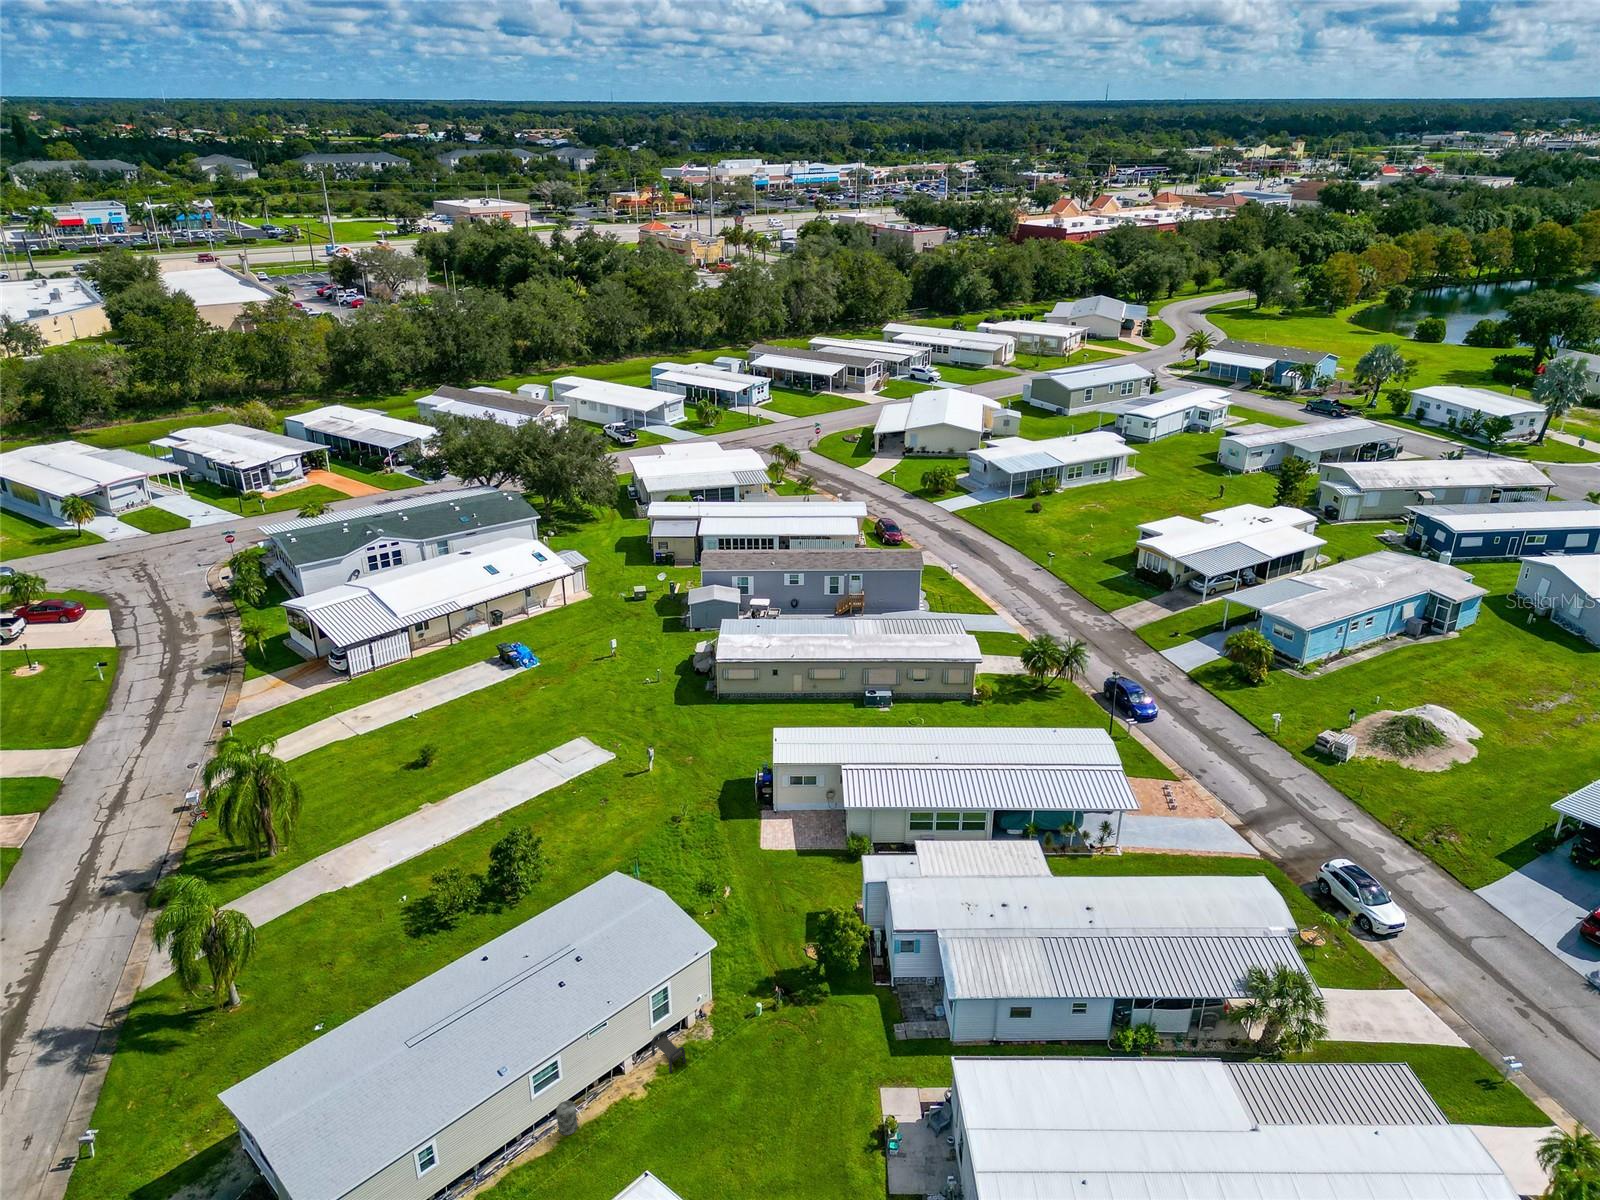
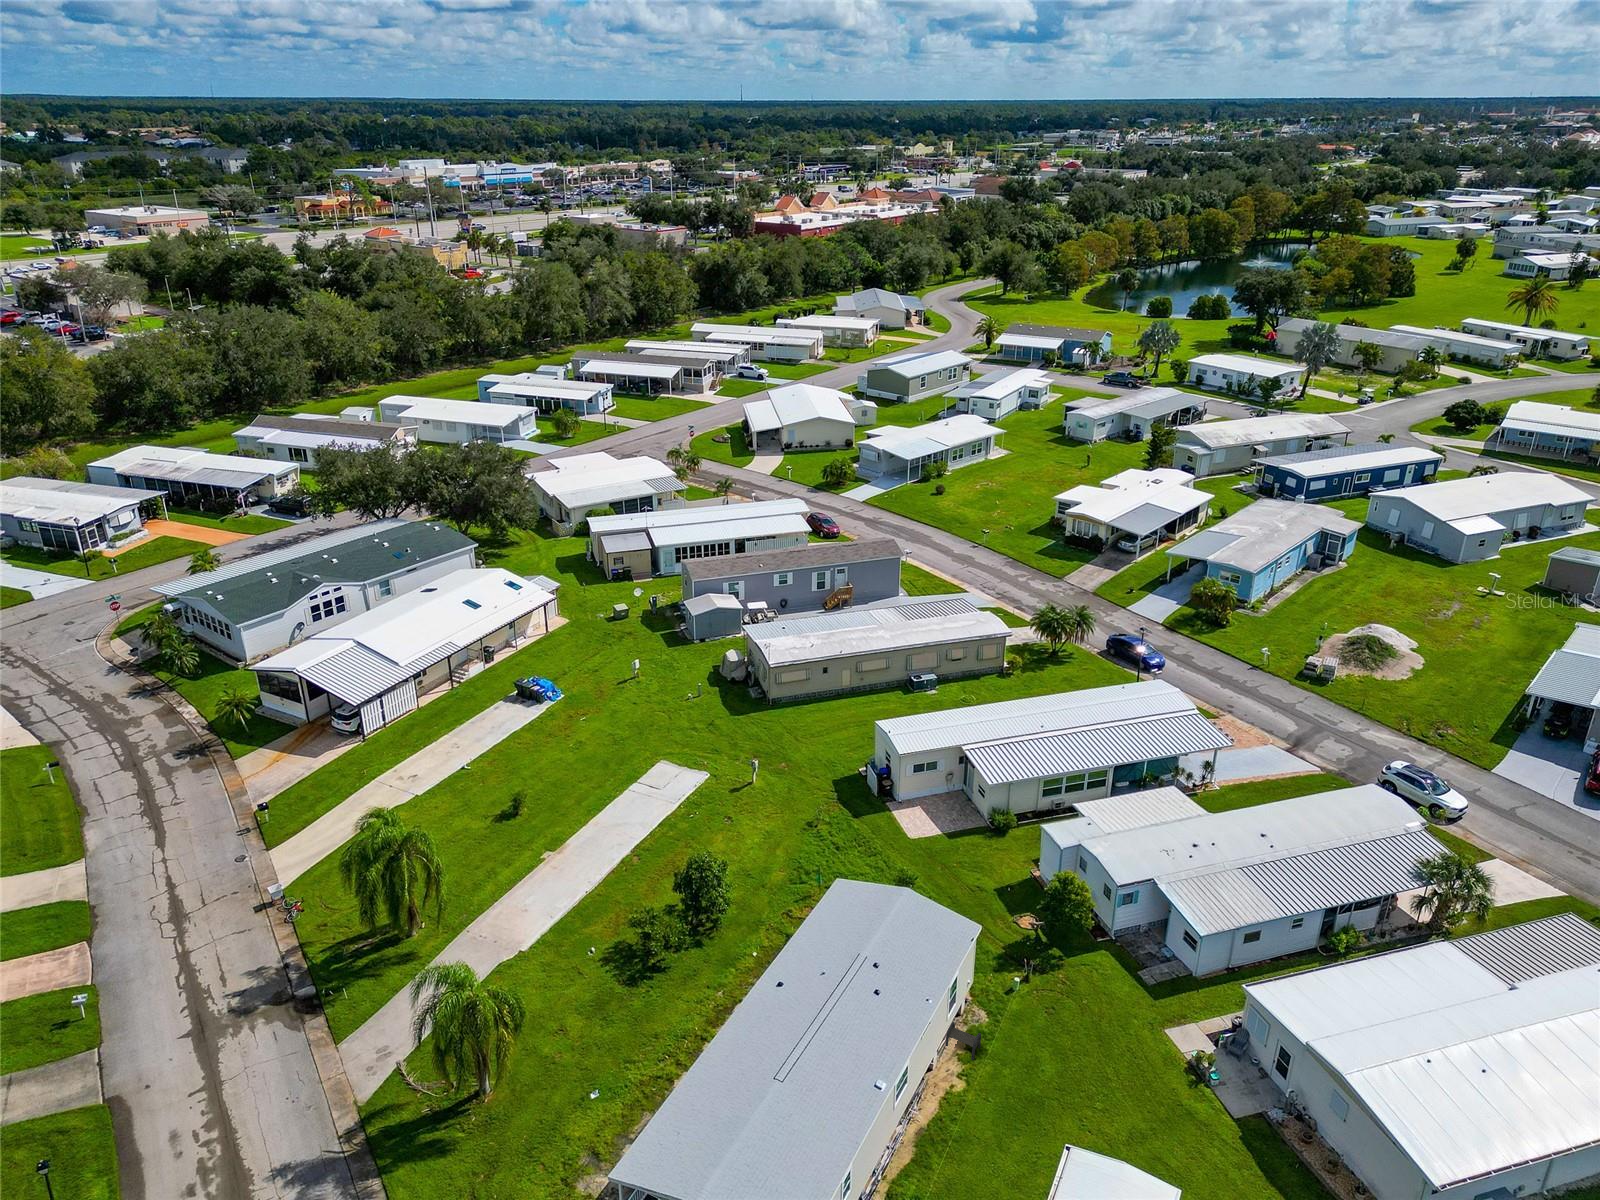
trash can: present [556,1101,577,1135] -> none [904,1106,924,1141]

